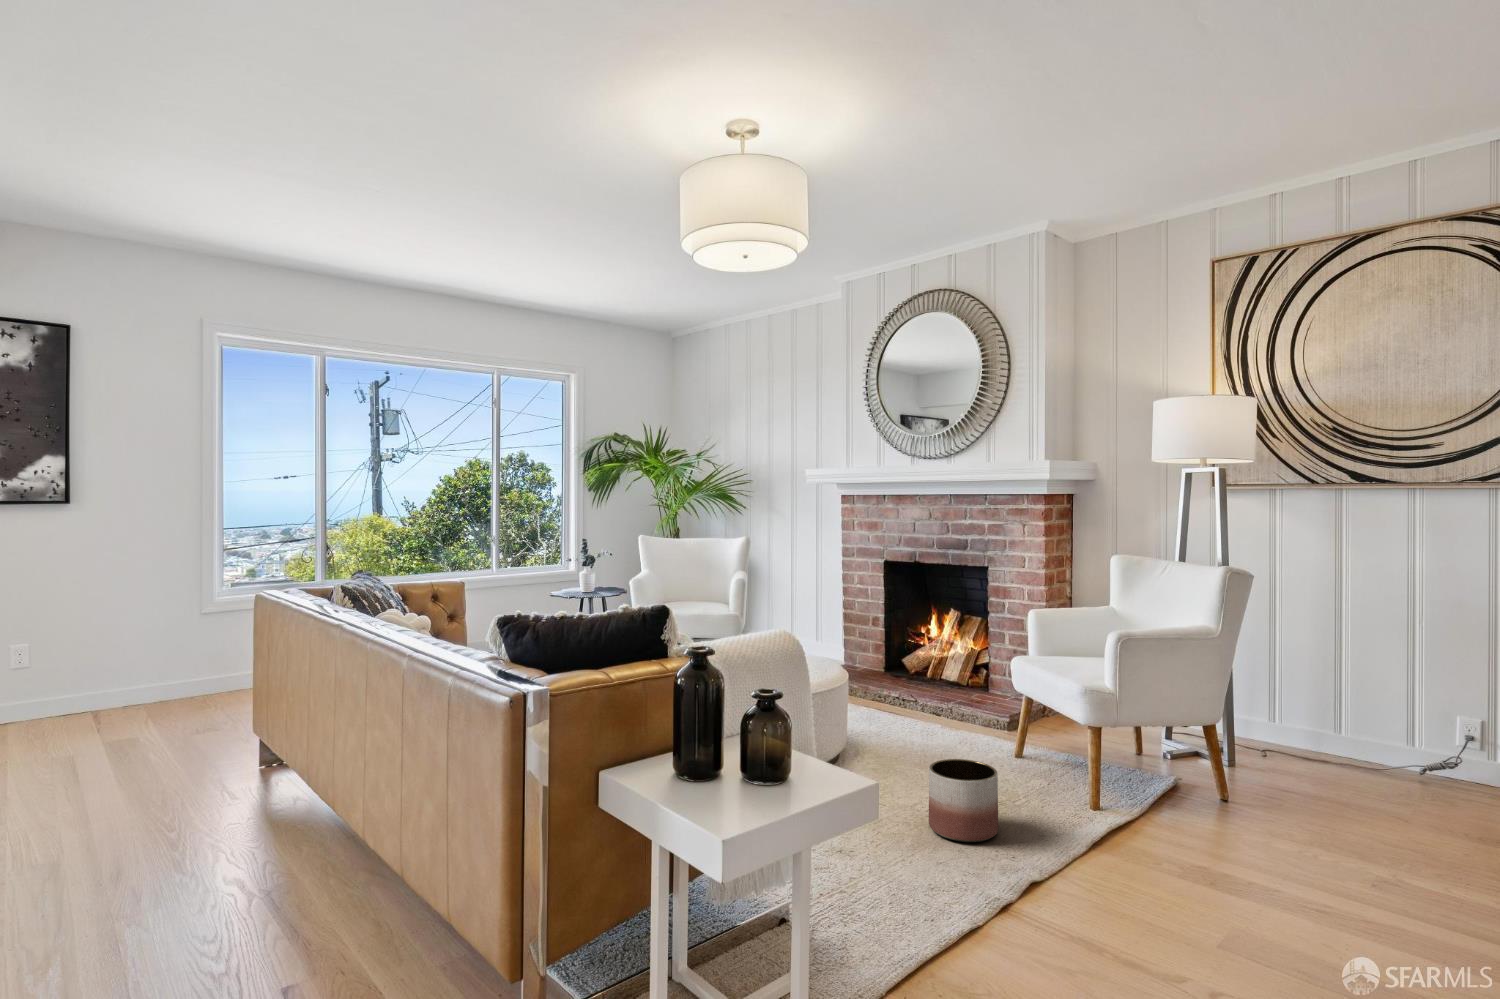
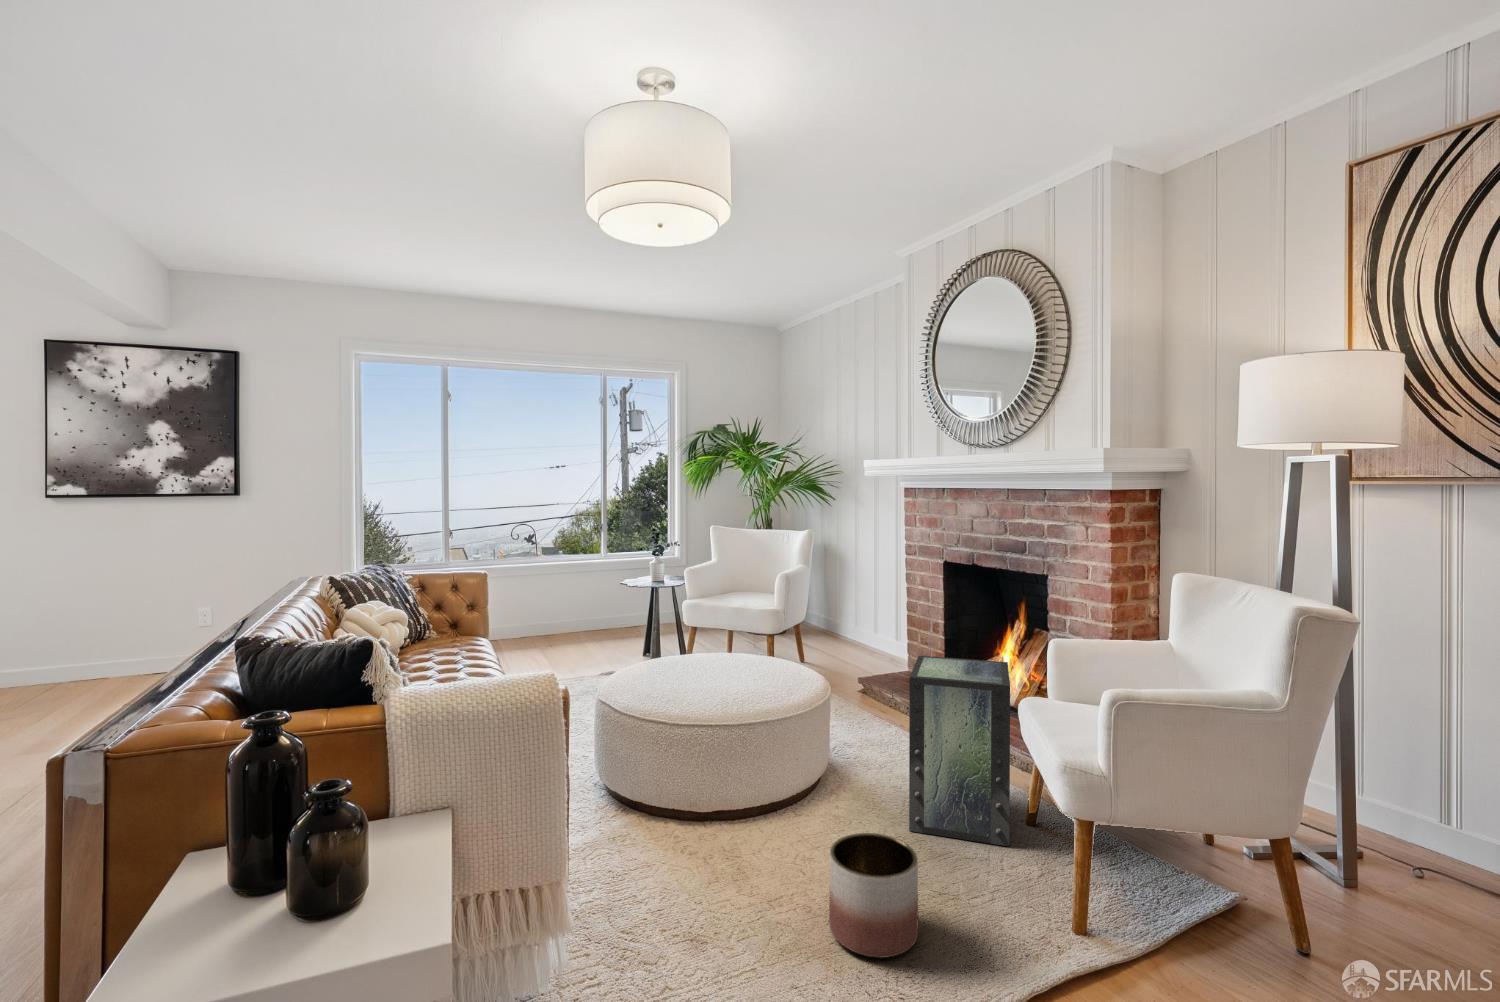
storage box: none [923,633,1016,773] -> present [909,656,1010,846]

